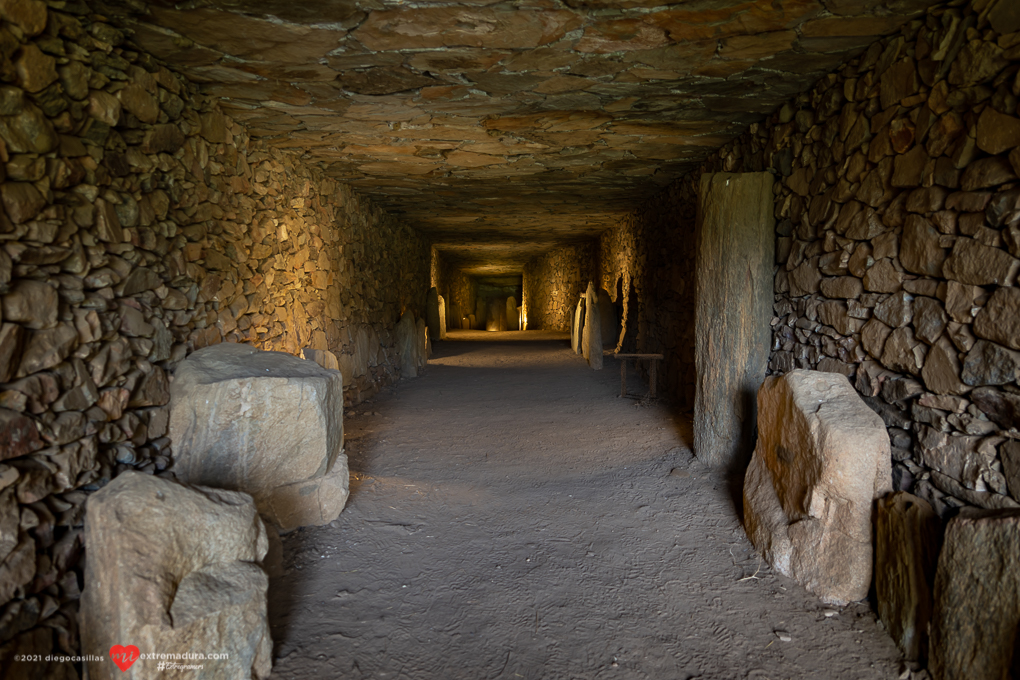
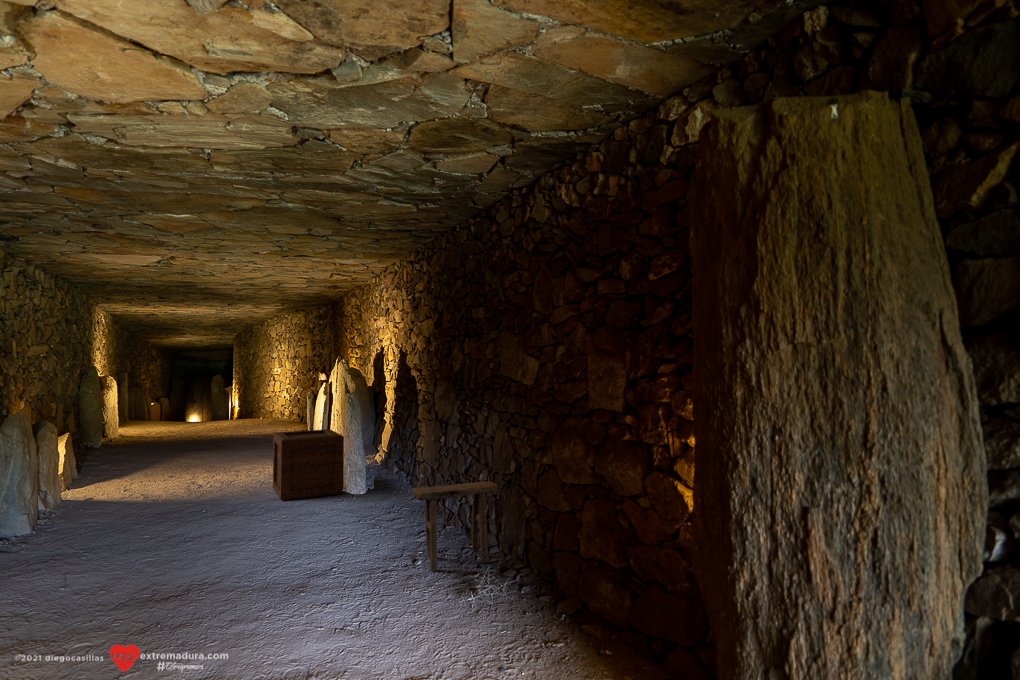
wooden crate: none [547,329,588,369] -> present [273,429,344,501]

